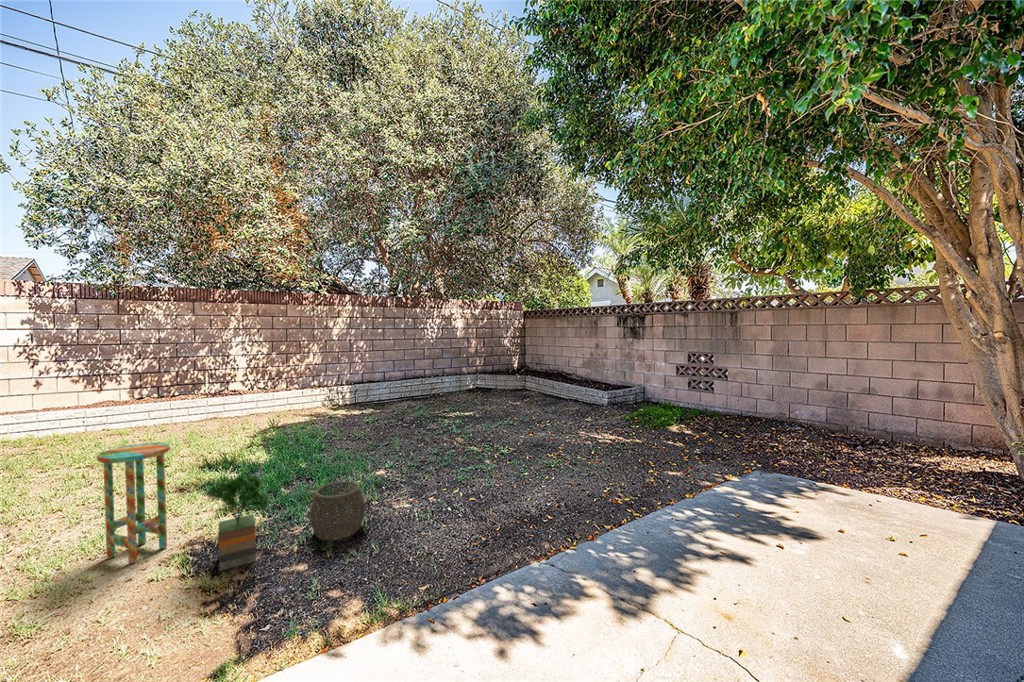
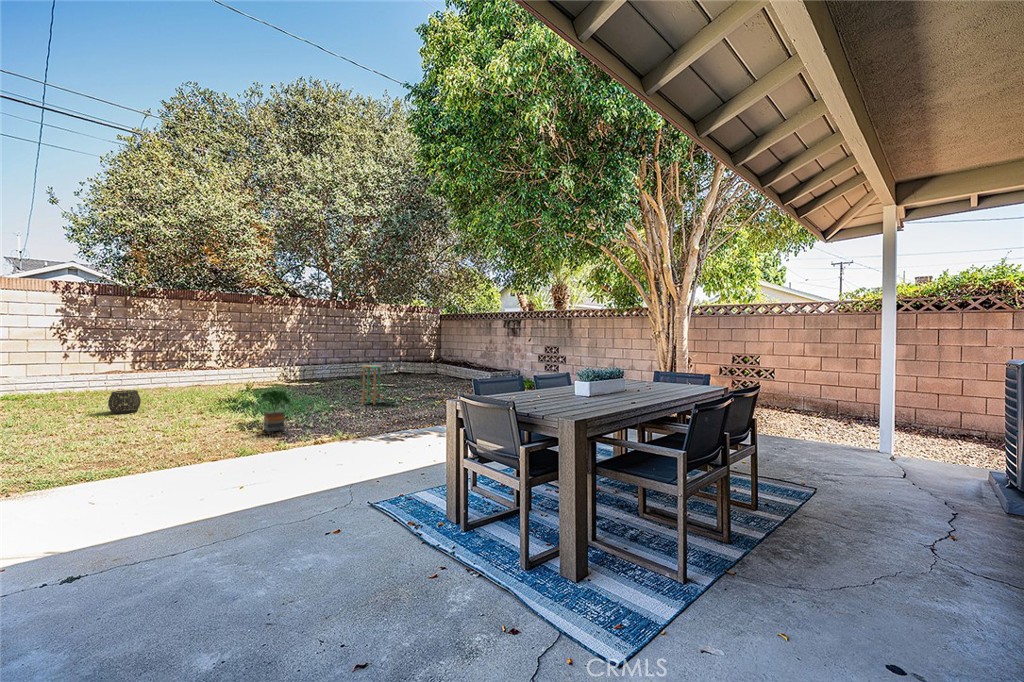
side table: present [97,442,170,564] -> present [362,365,382,405]
woven basket: present [310,481,365,541] -> present [108,390,141,414]

